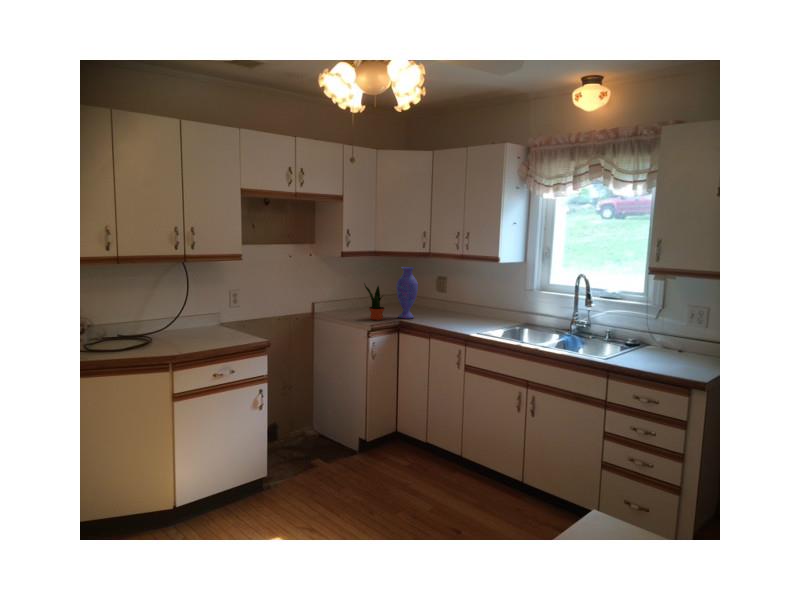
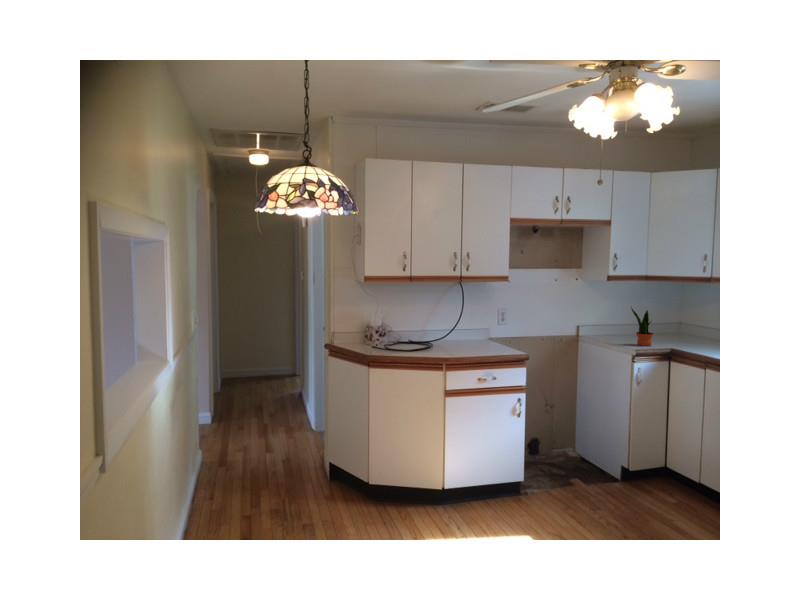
vase: present [396,267,418,319] -> none [668,292,695,347]

